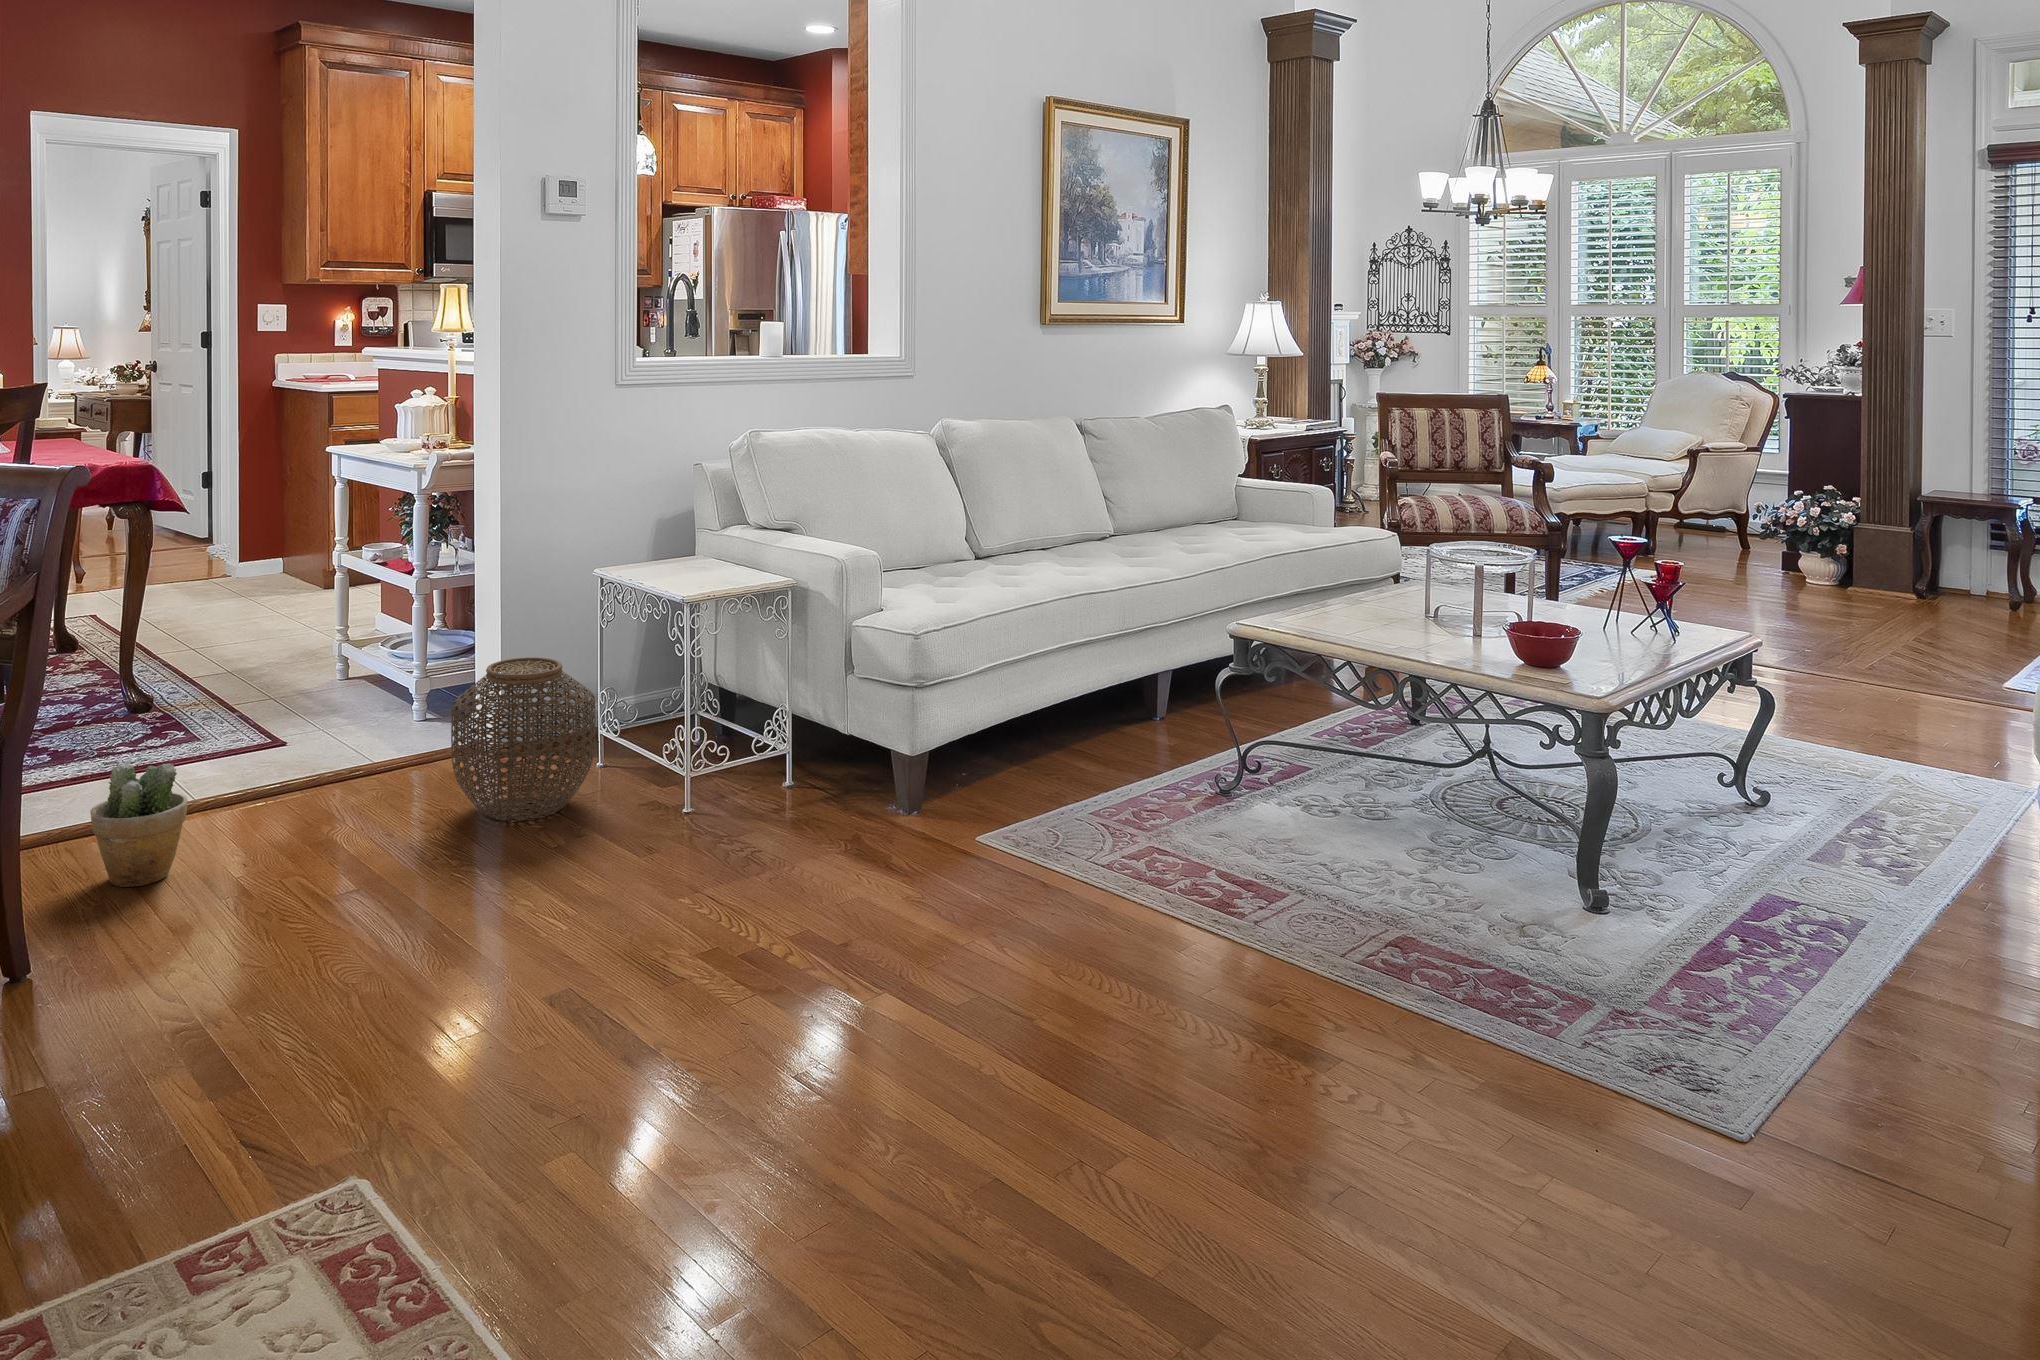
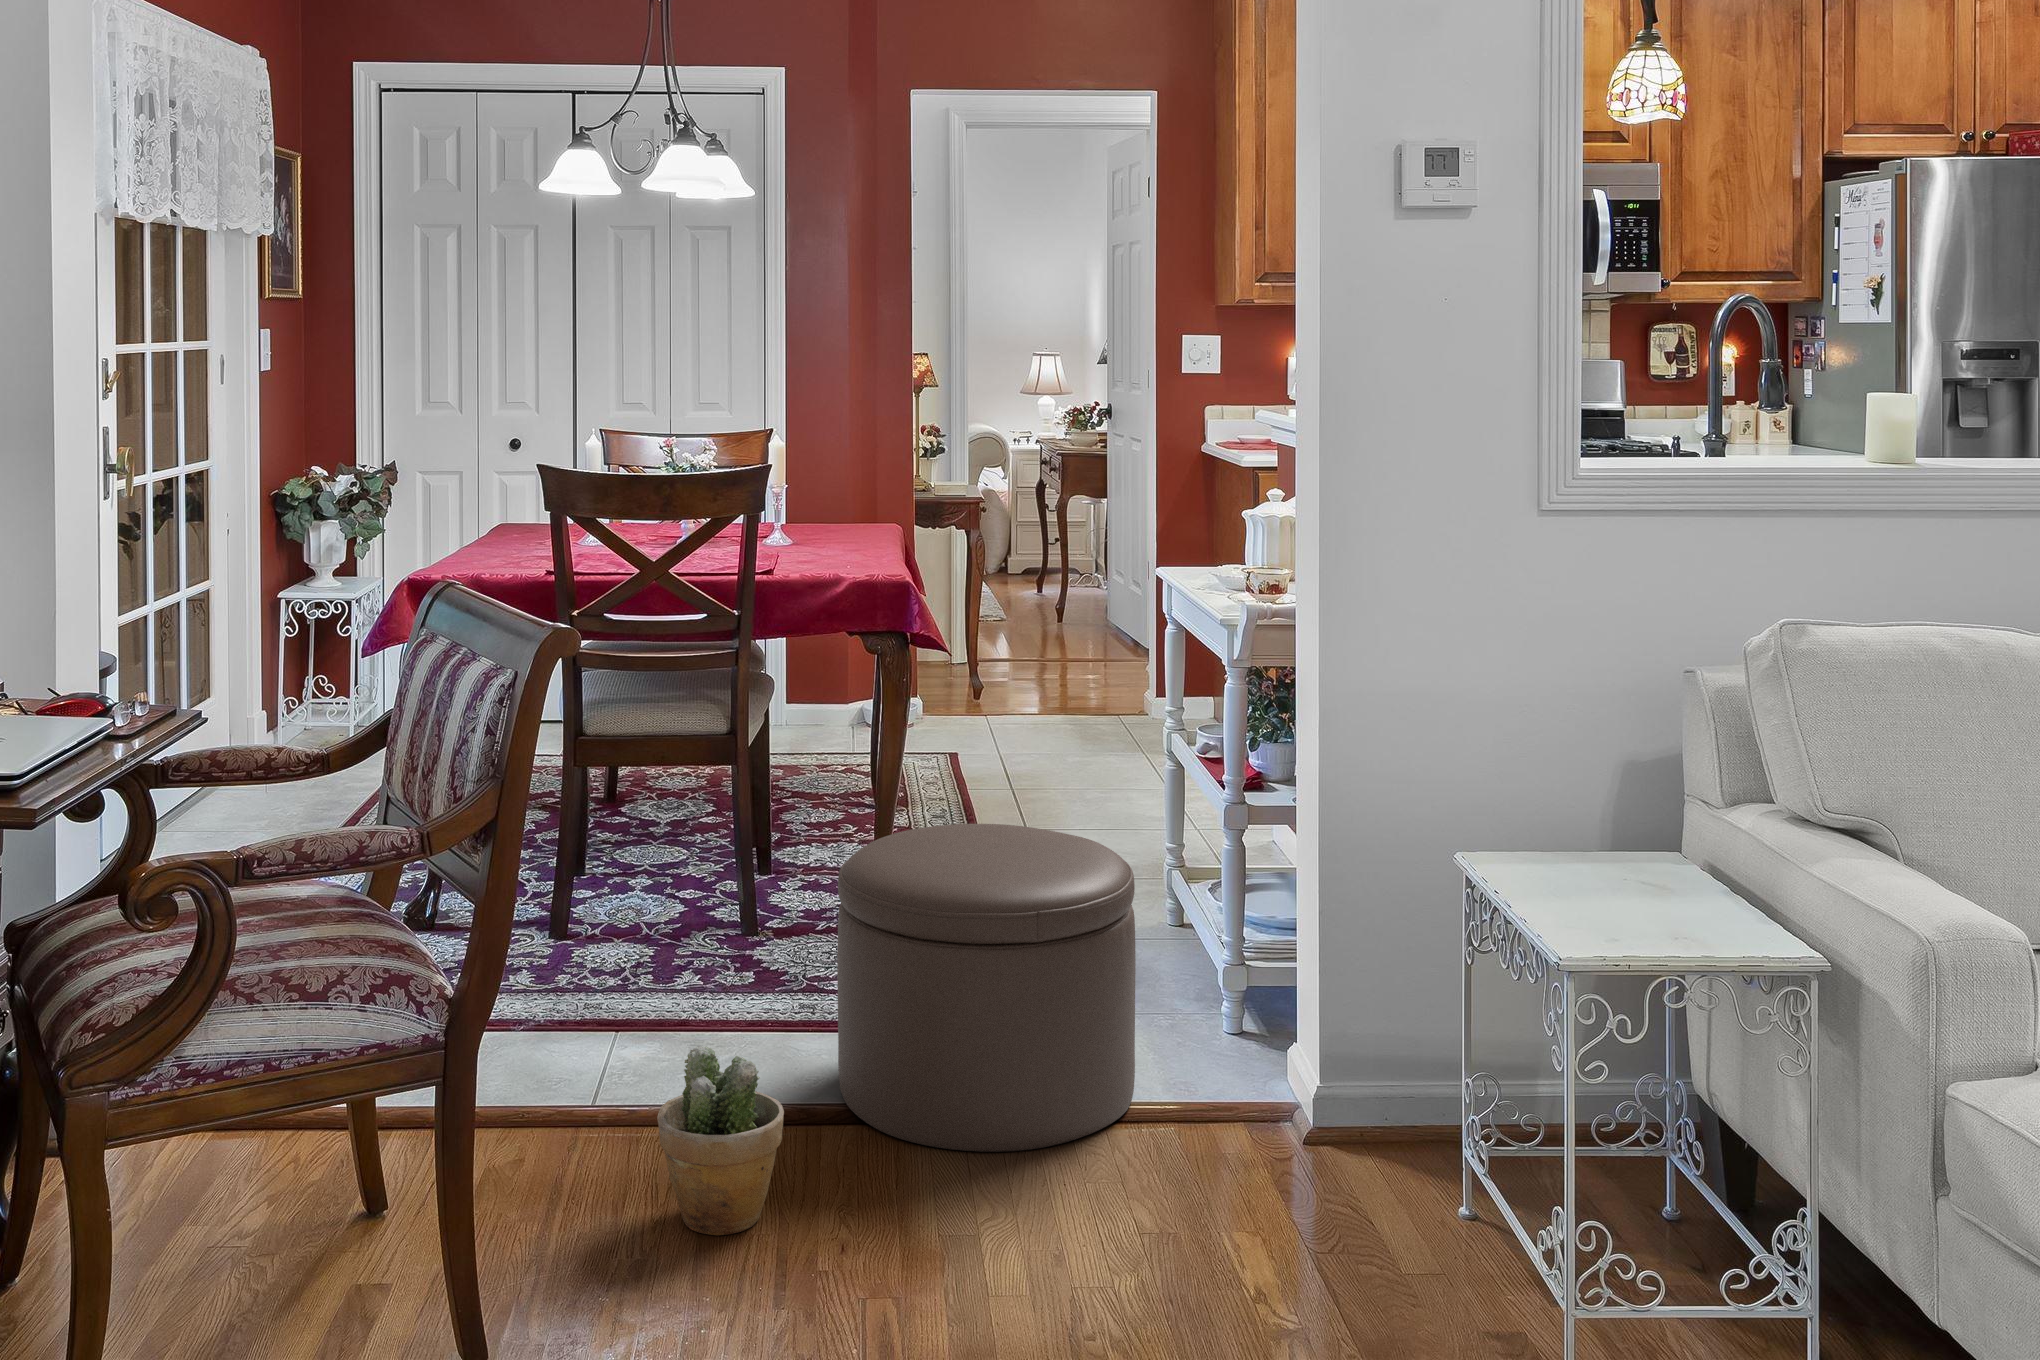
ottoman: none [171,613,385,816] -> present [837,824,1136,1152]
woven basket: present [451,657,596,821] -> none [1176,976,1421,1270]

